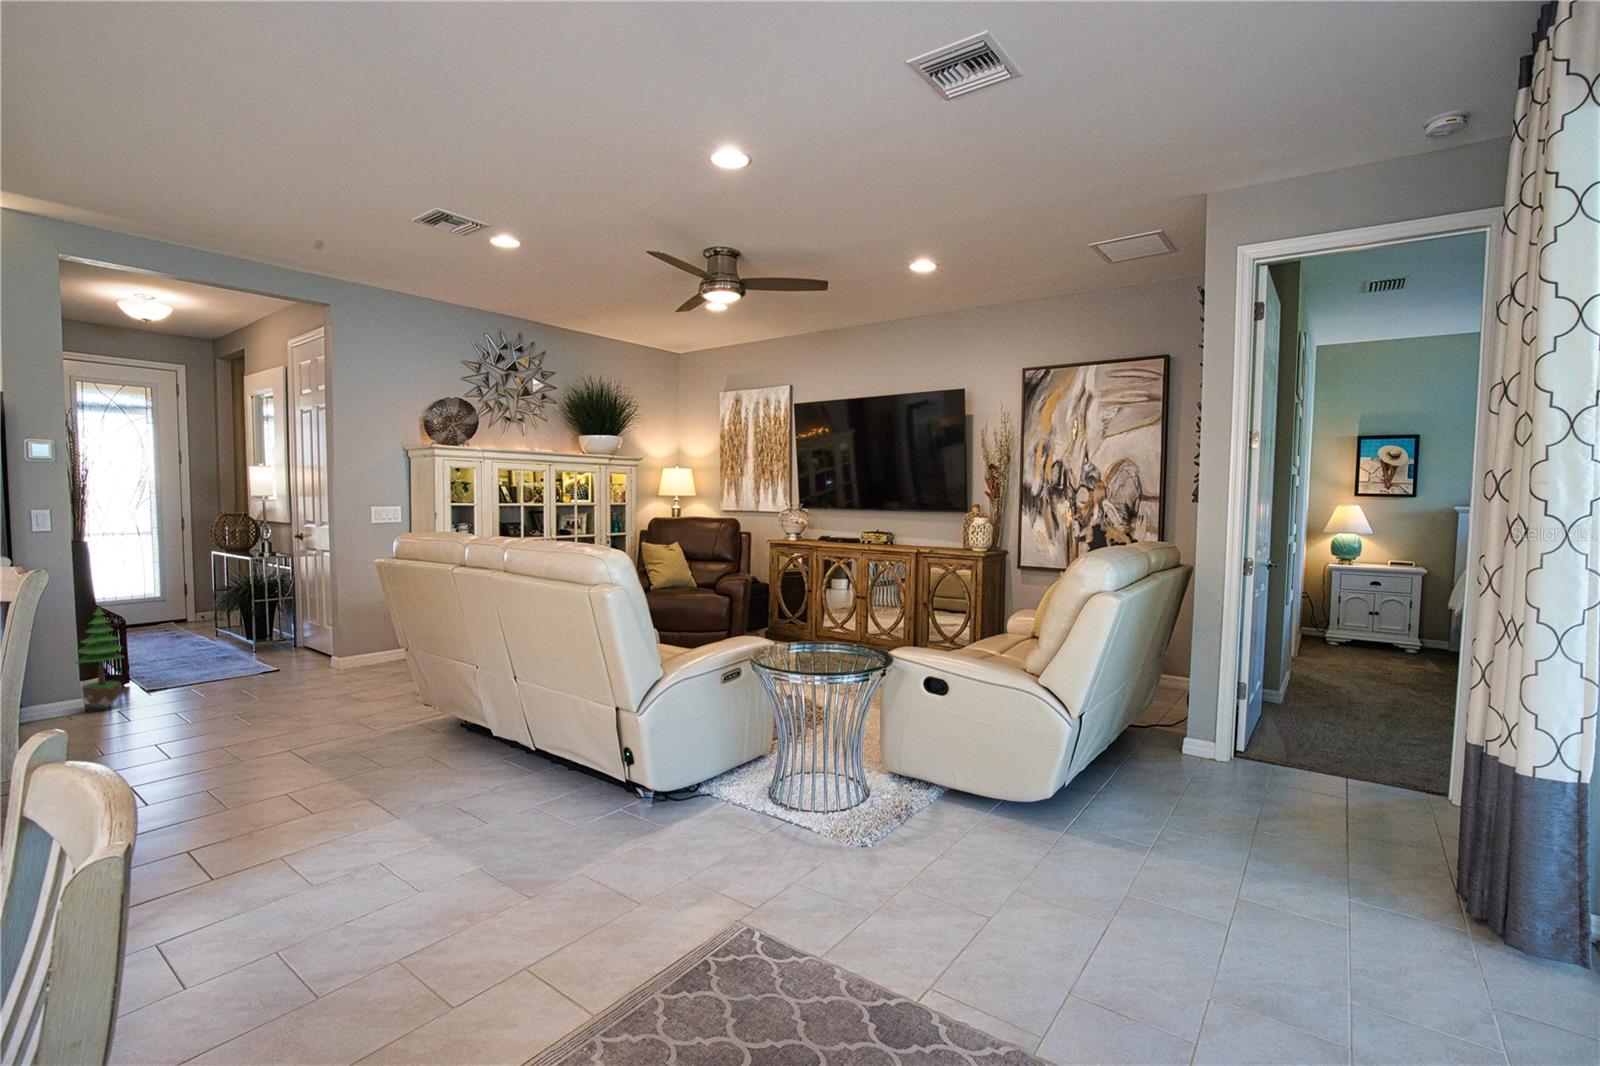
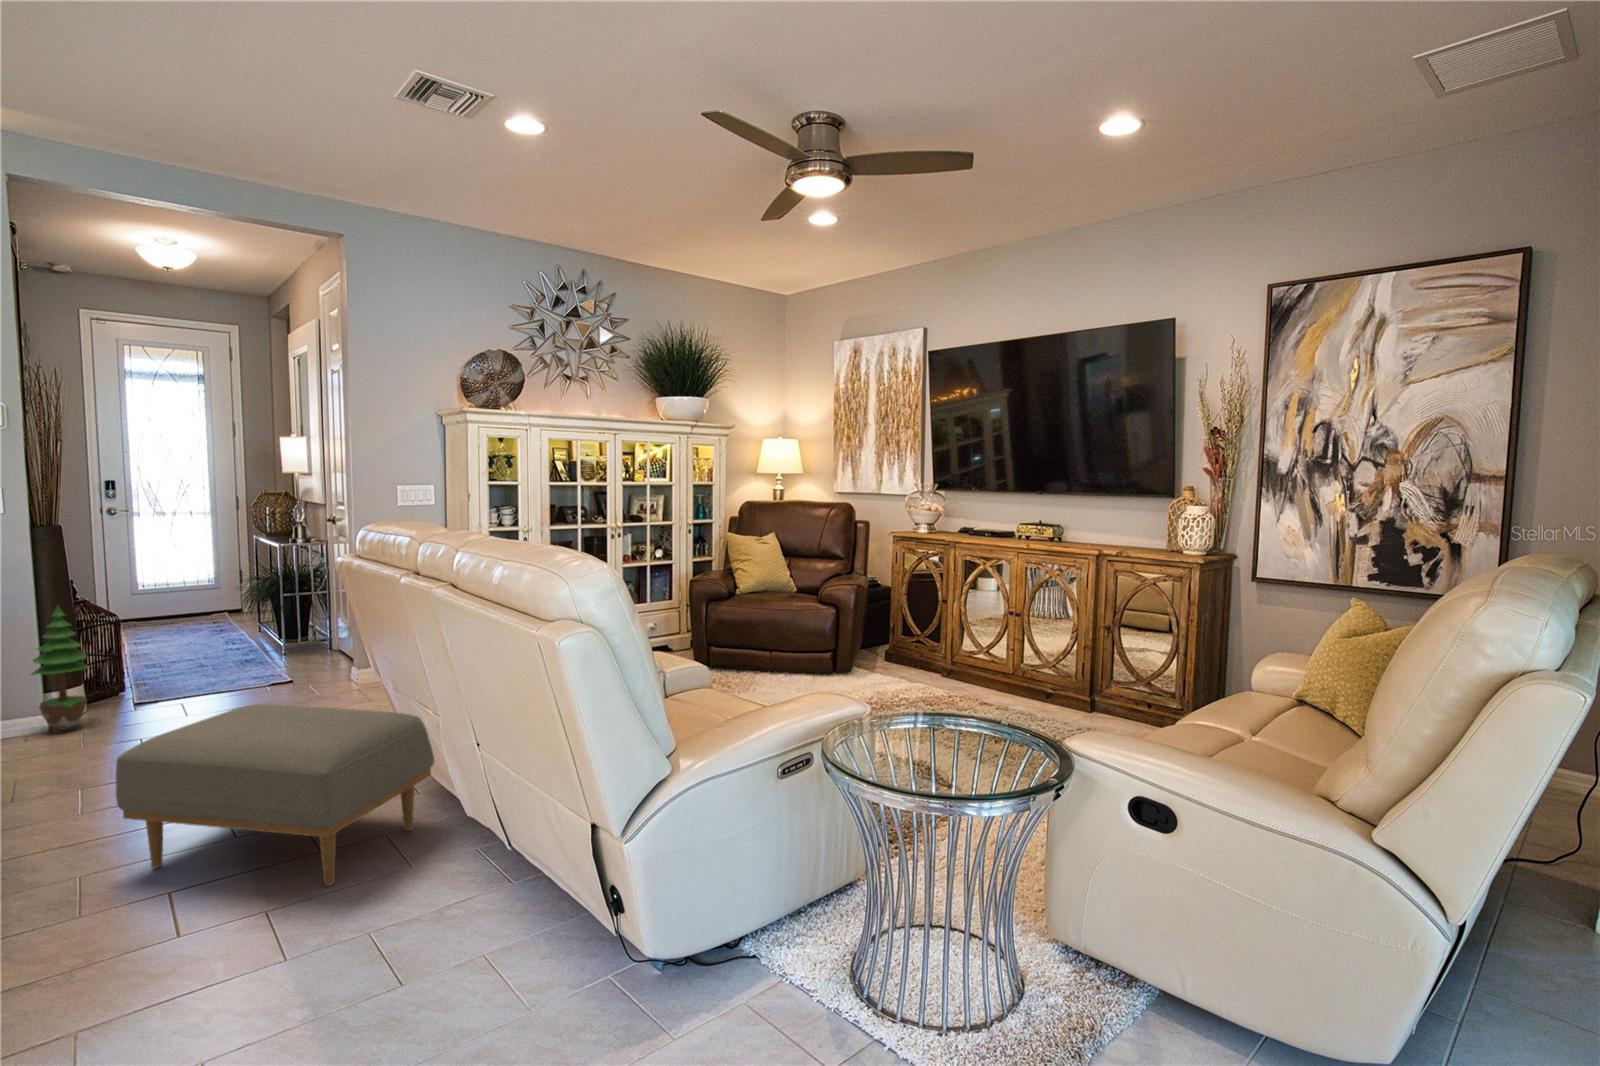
ottoman: none [240,667,462,781] -> present [116,704,435,886]

